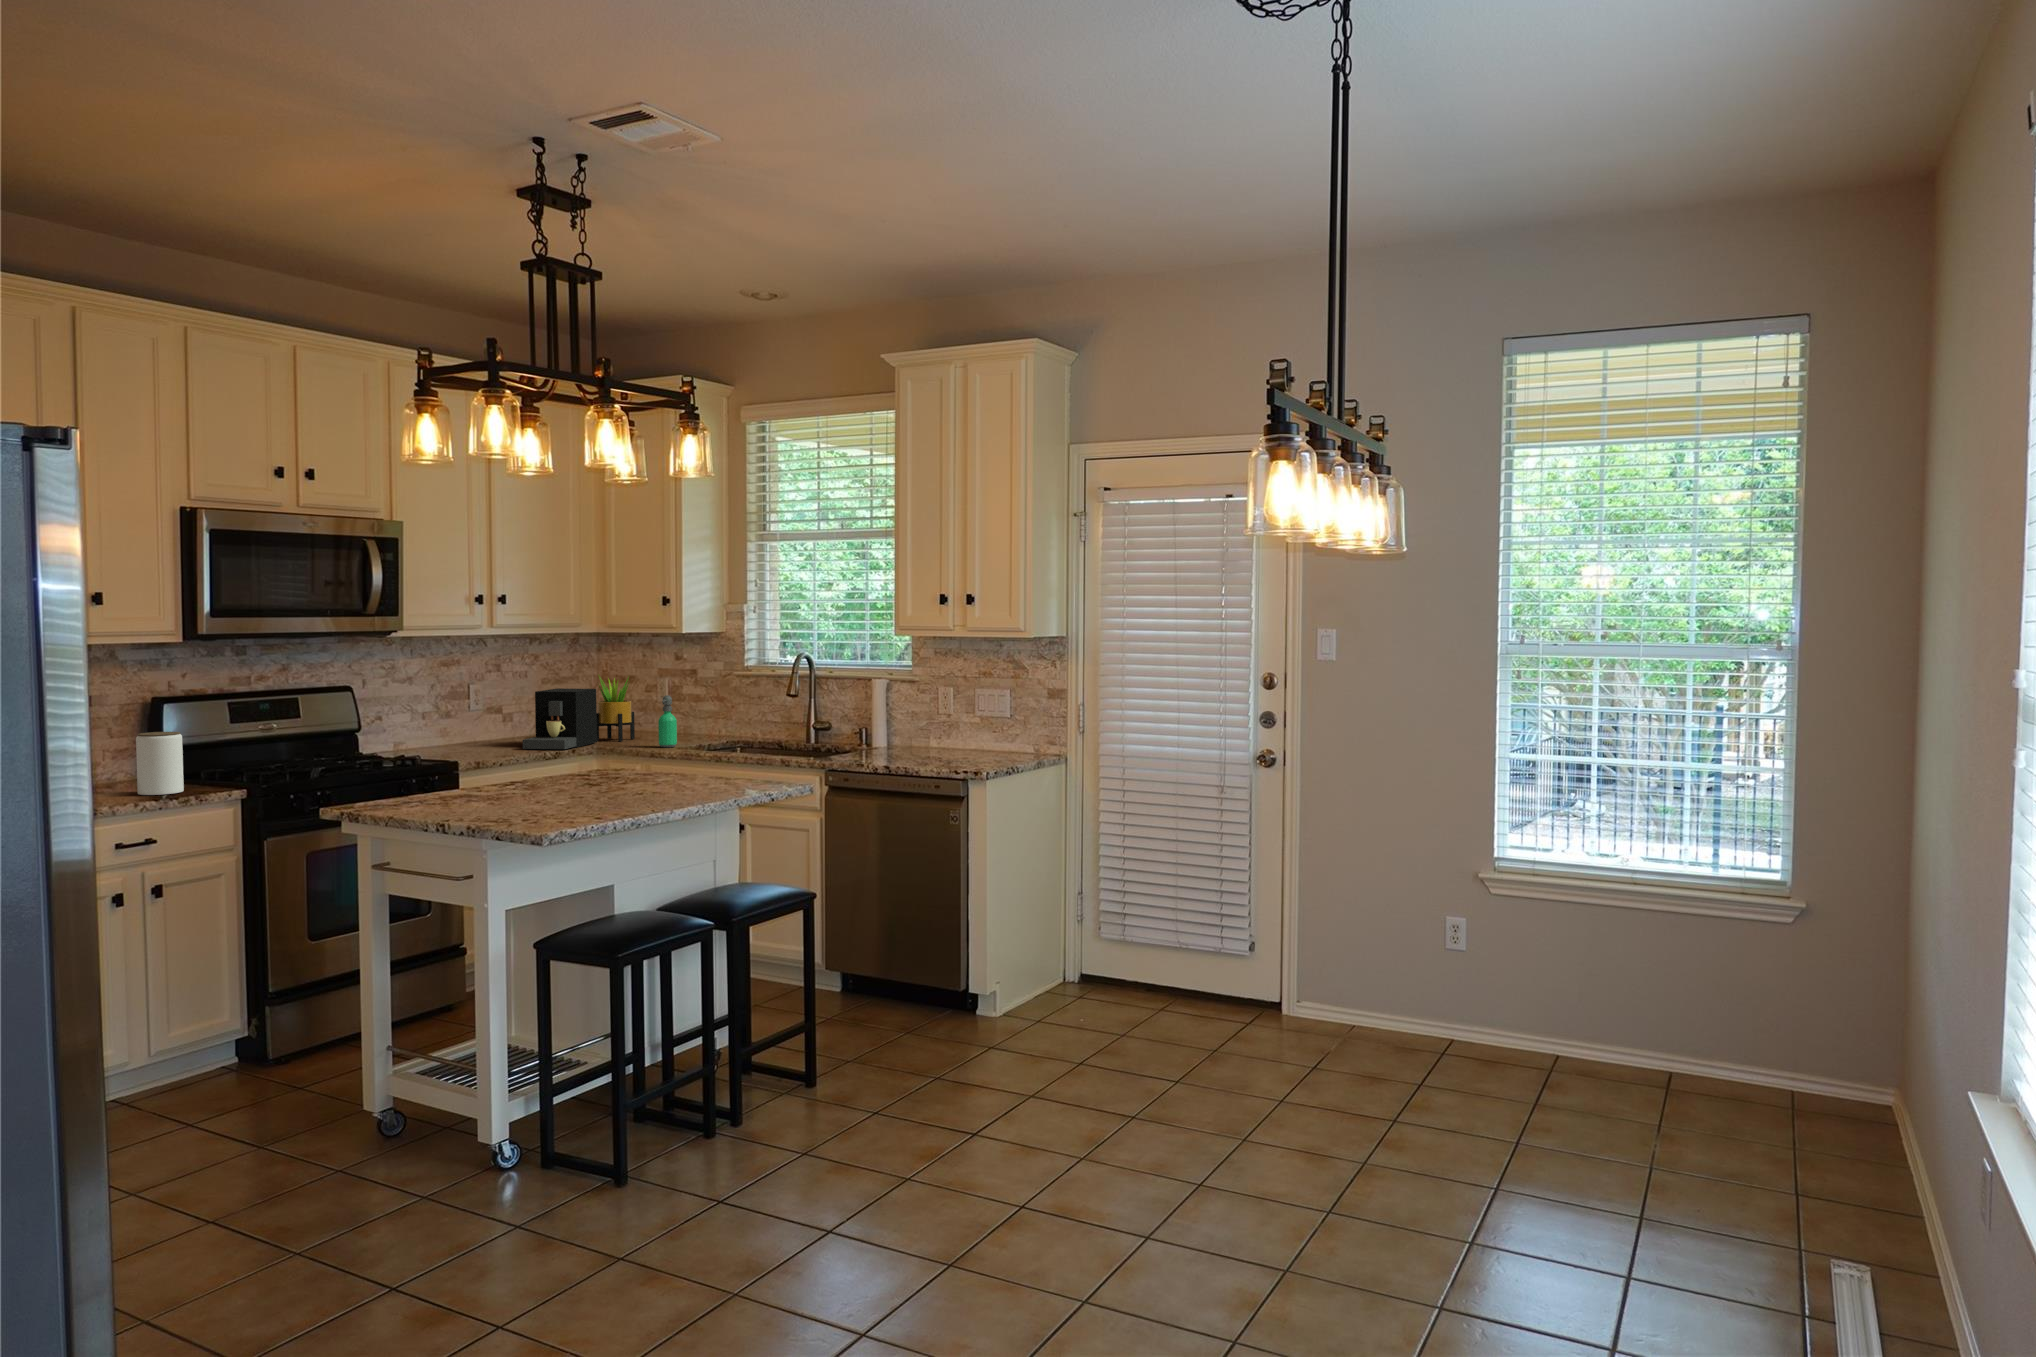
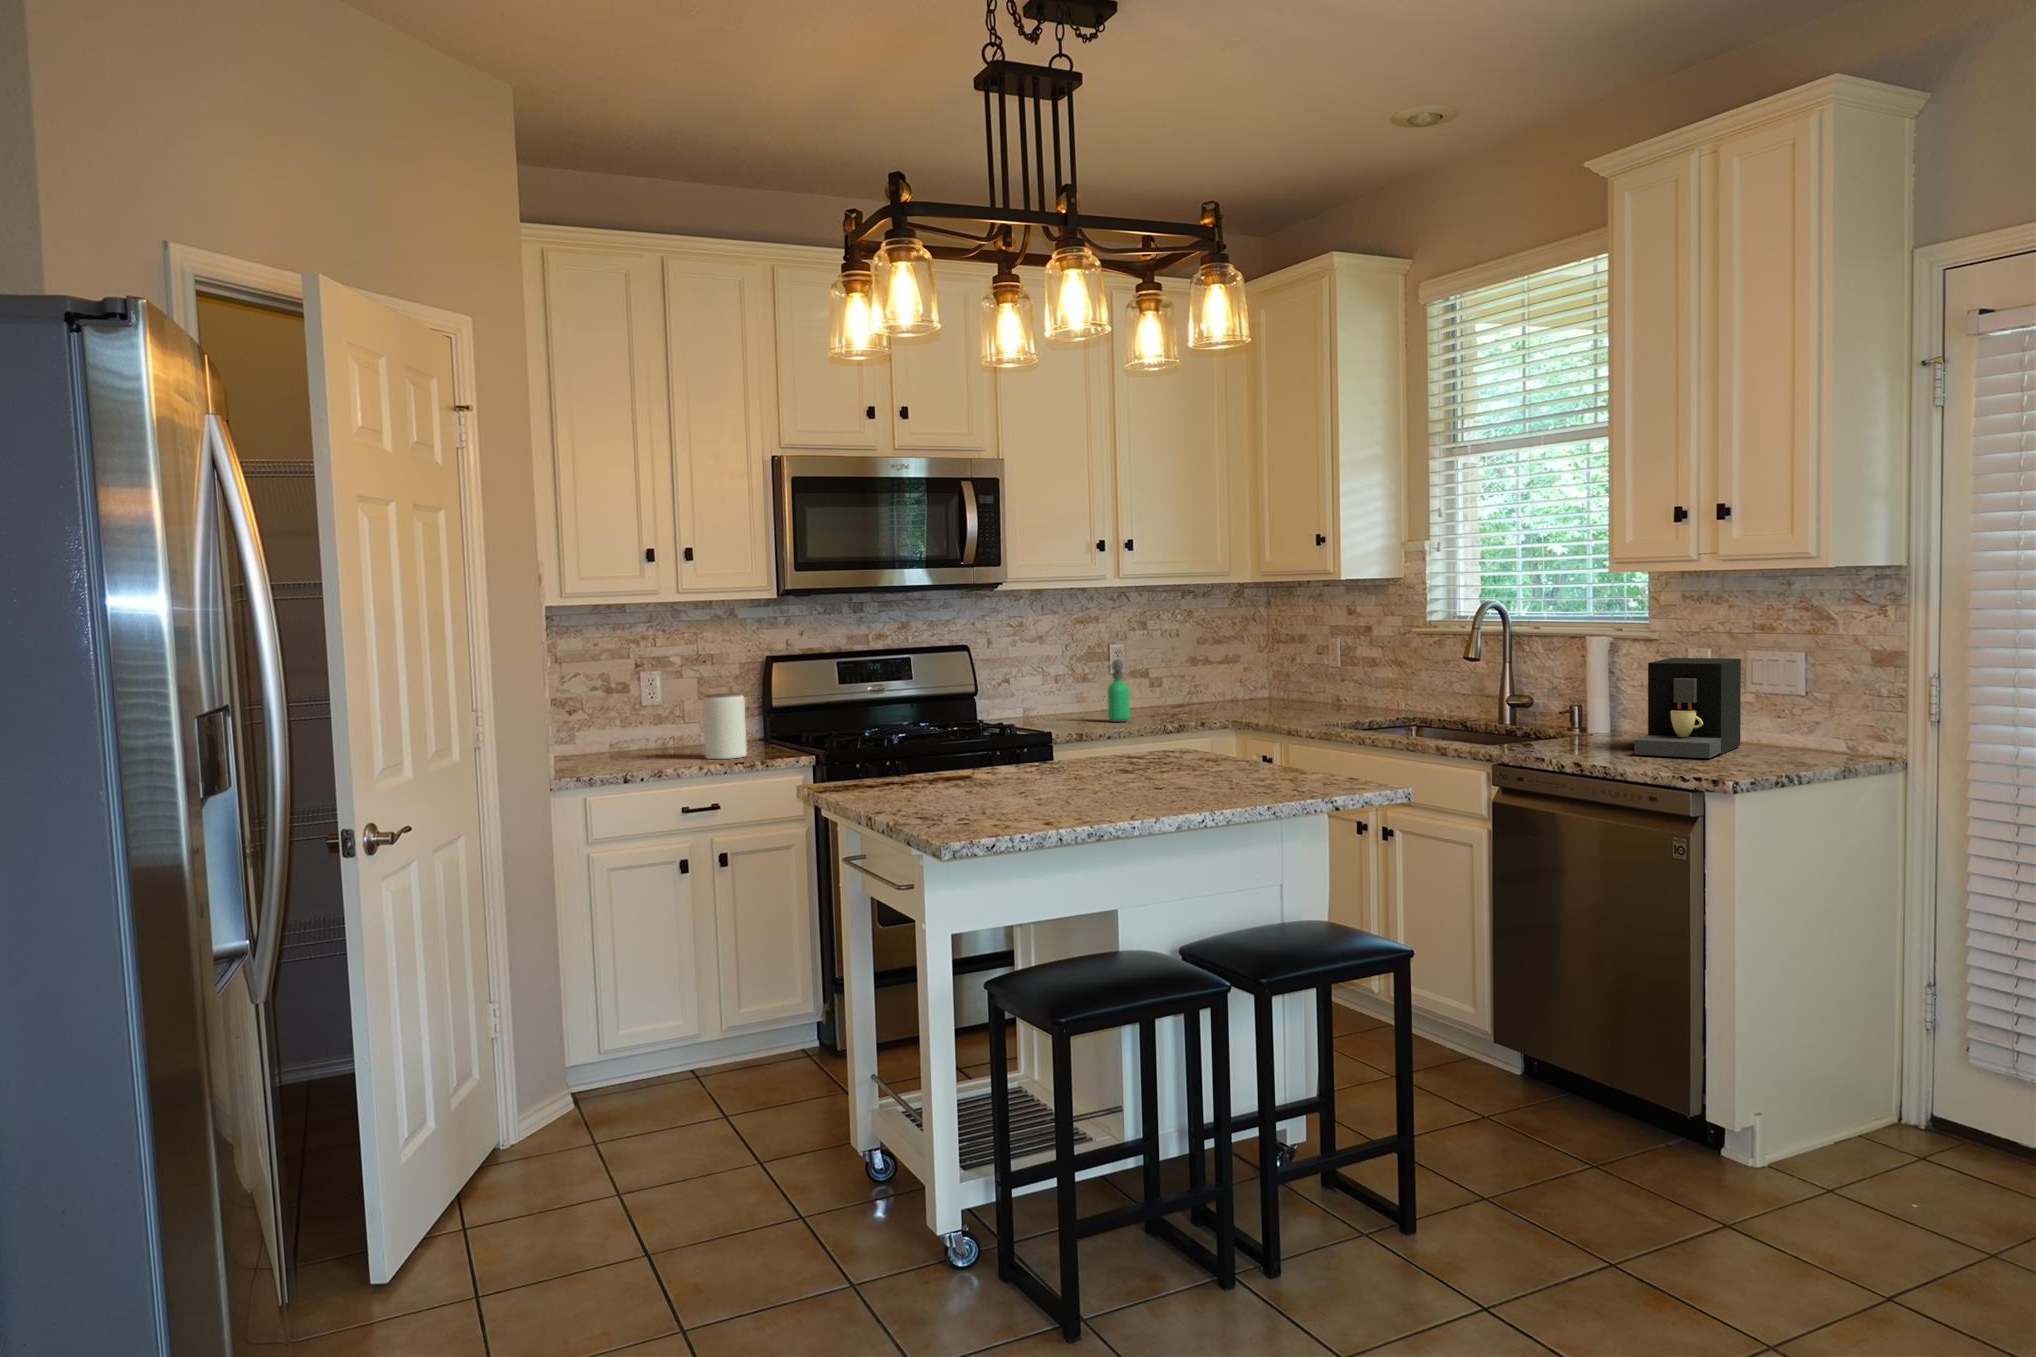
potted plant: present [597,678,635,742] -> none [1245,632,1293,714]
coffee maker: present [523,688,597,749] -> present [1634,658,1741,758]
soap dispenser: present [658,695,677,747] -> present [1108,659,1130,722]

